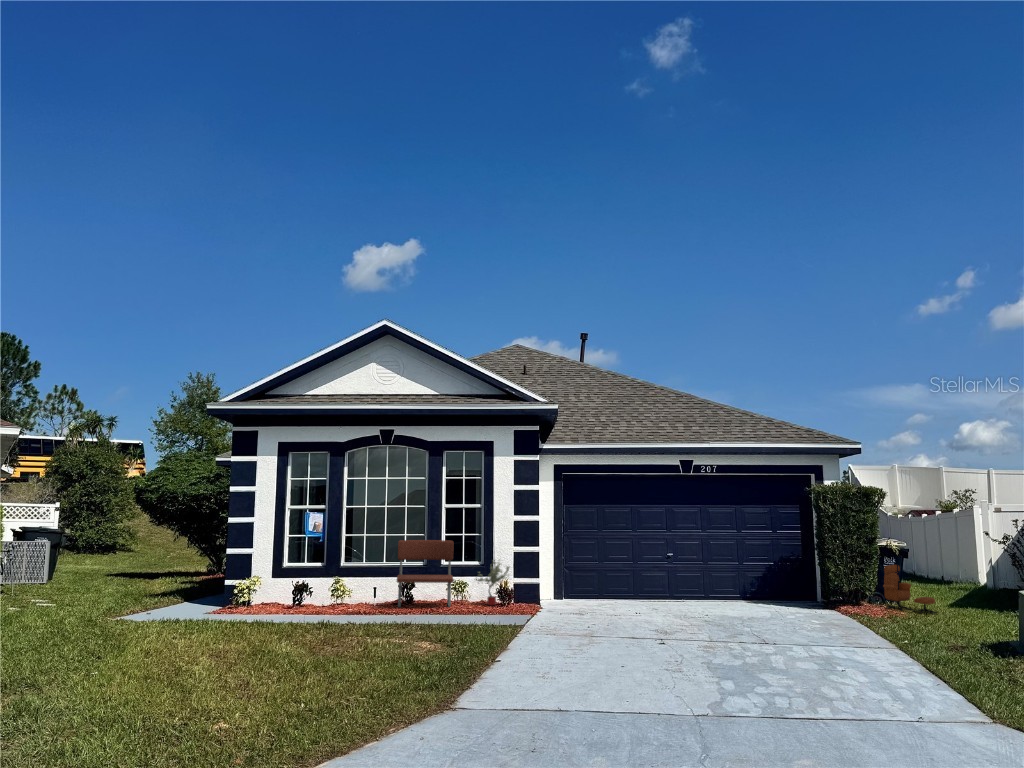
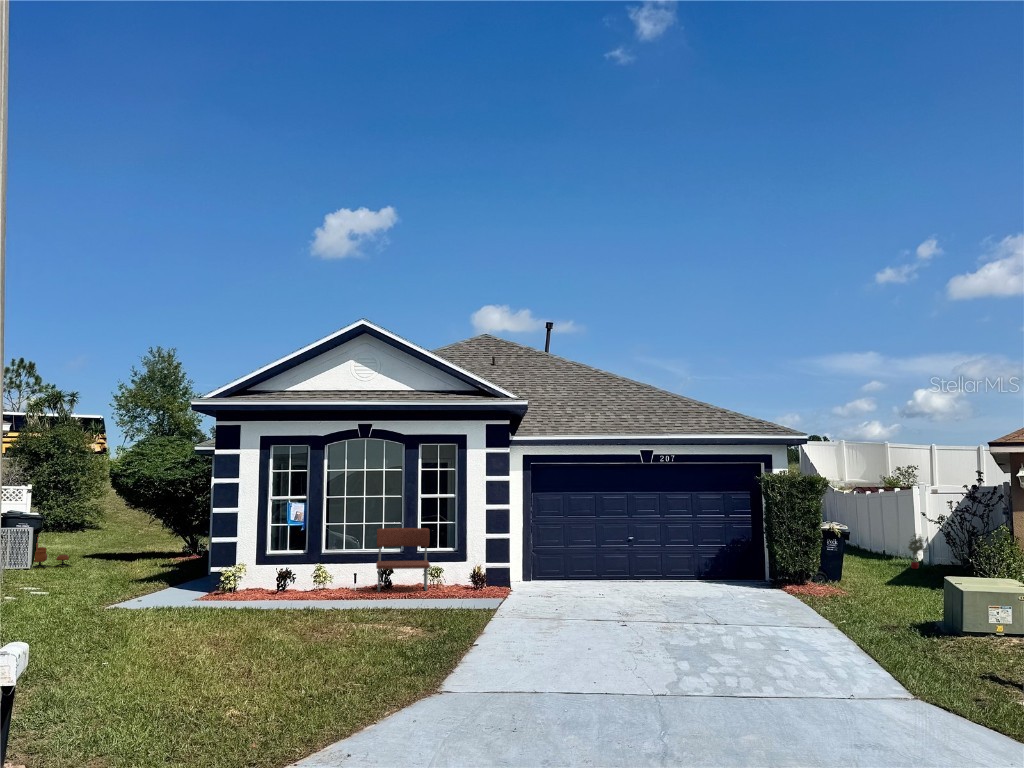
potted tree: present [476,560,509,606] -> present [908,534,928,569]
lounge chair: present [883,565,935,614] -> present [31,536,71,568]

